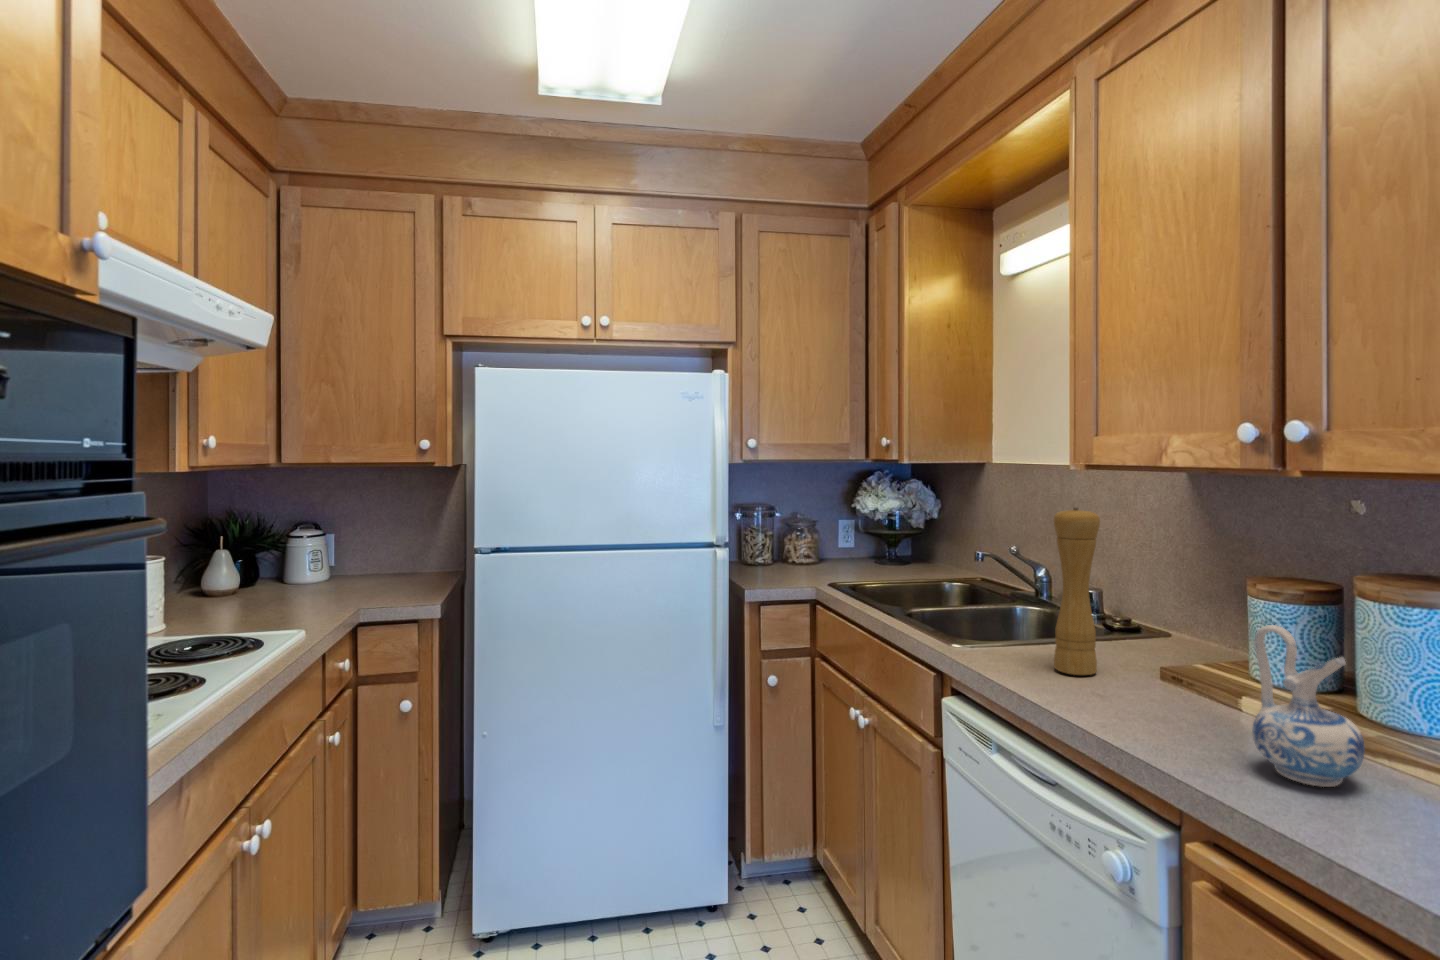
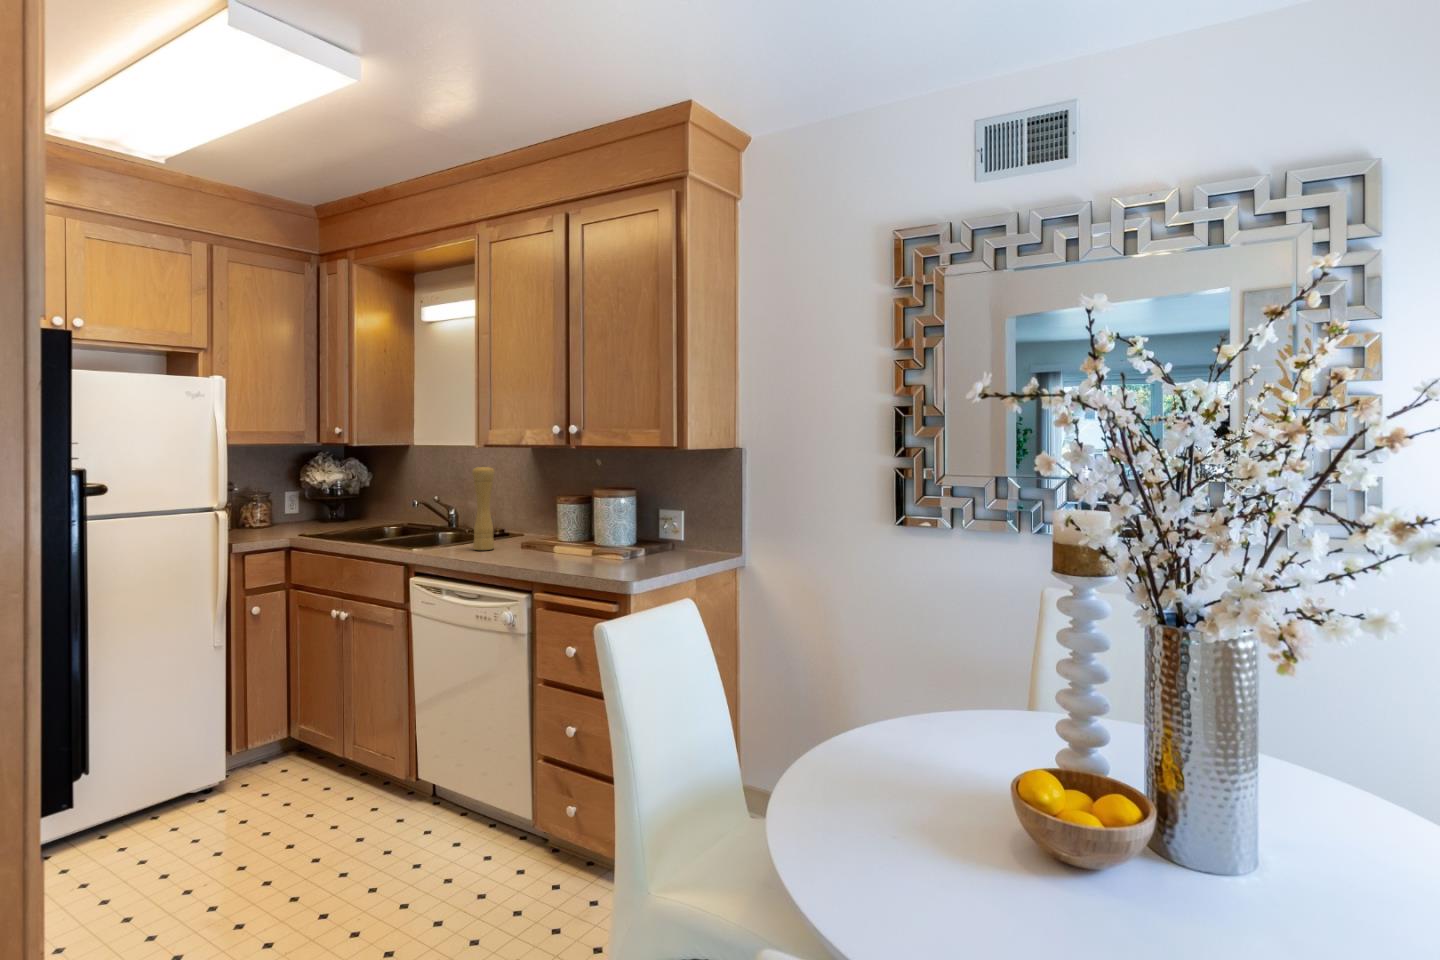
ceramic pitcher: present [1252,625,1365,787] -> none [557,505,591,562]

